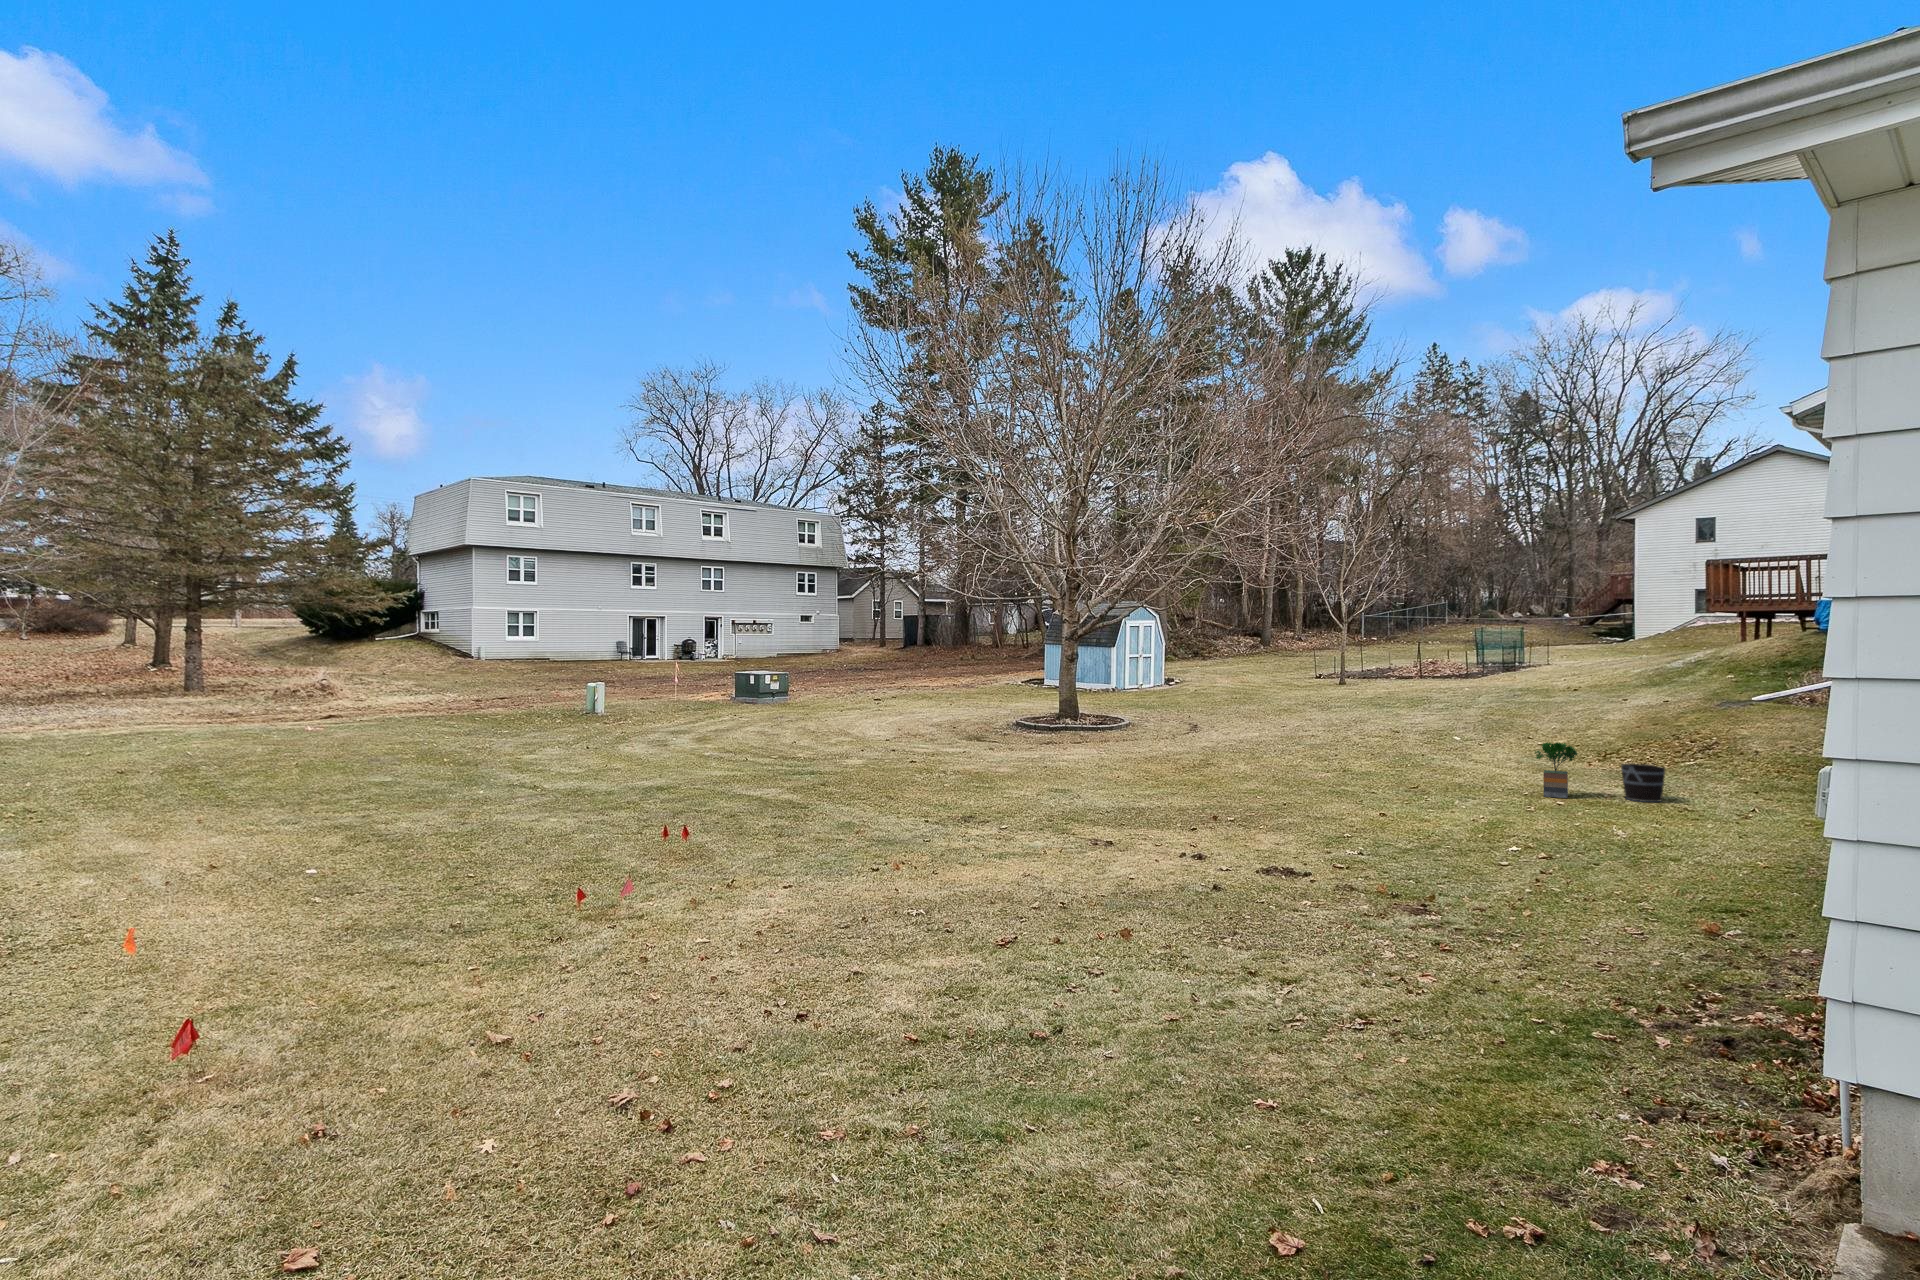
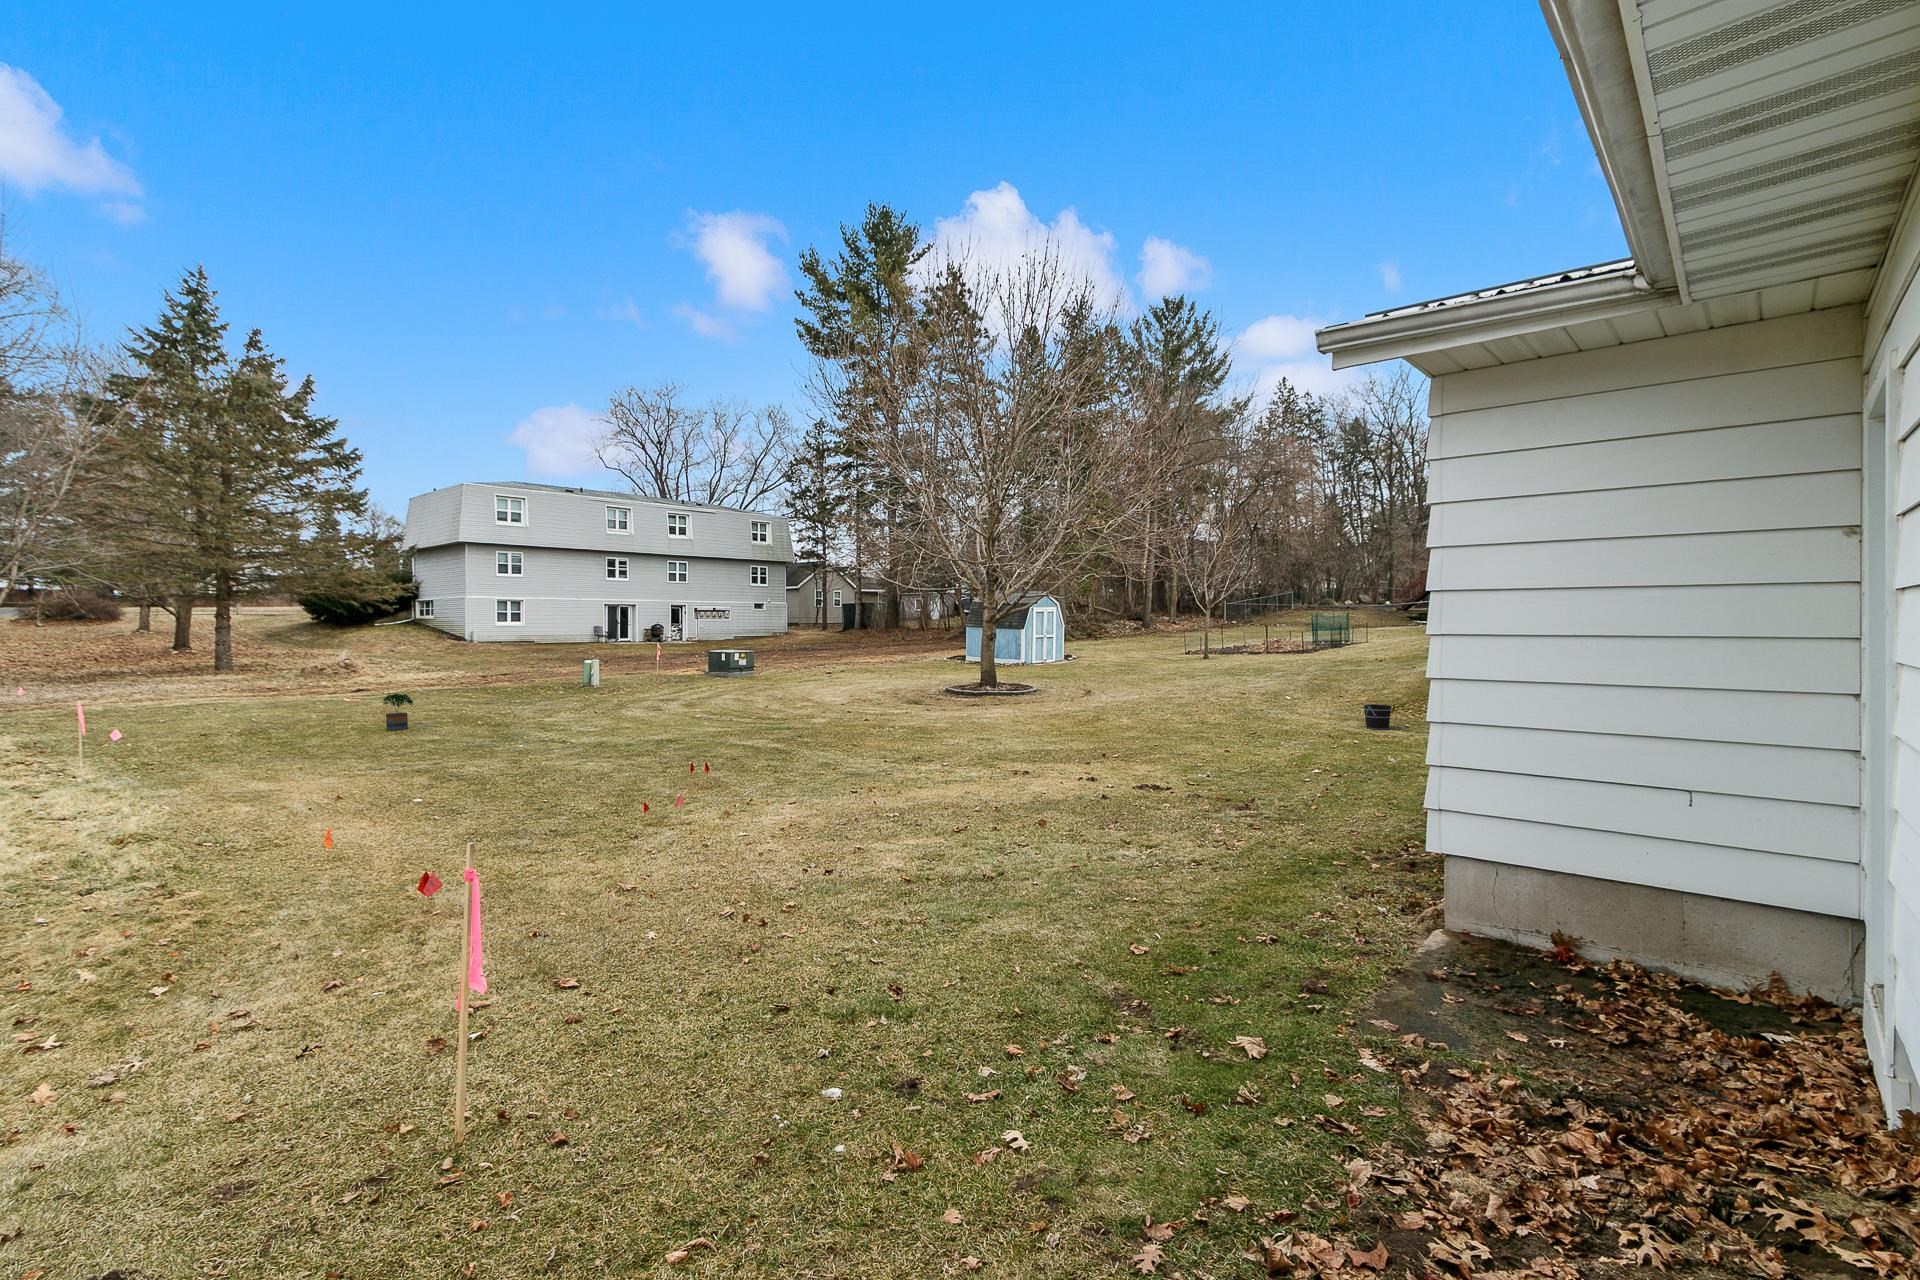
potted tree: present [1535,742,1577,798] -> present [383,694,413,730]

